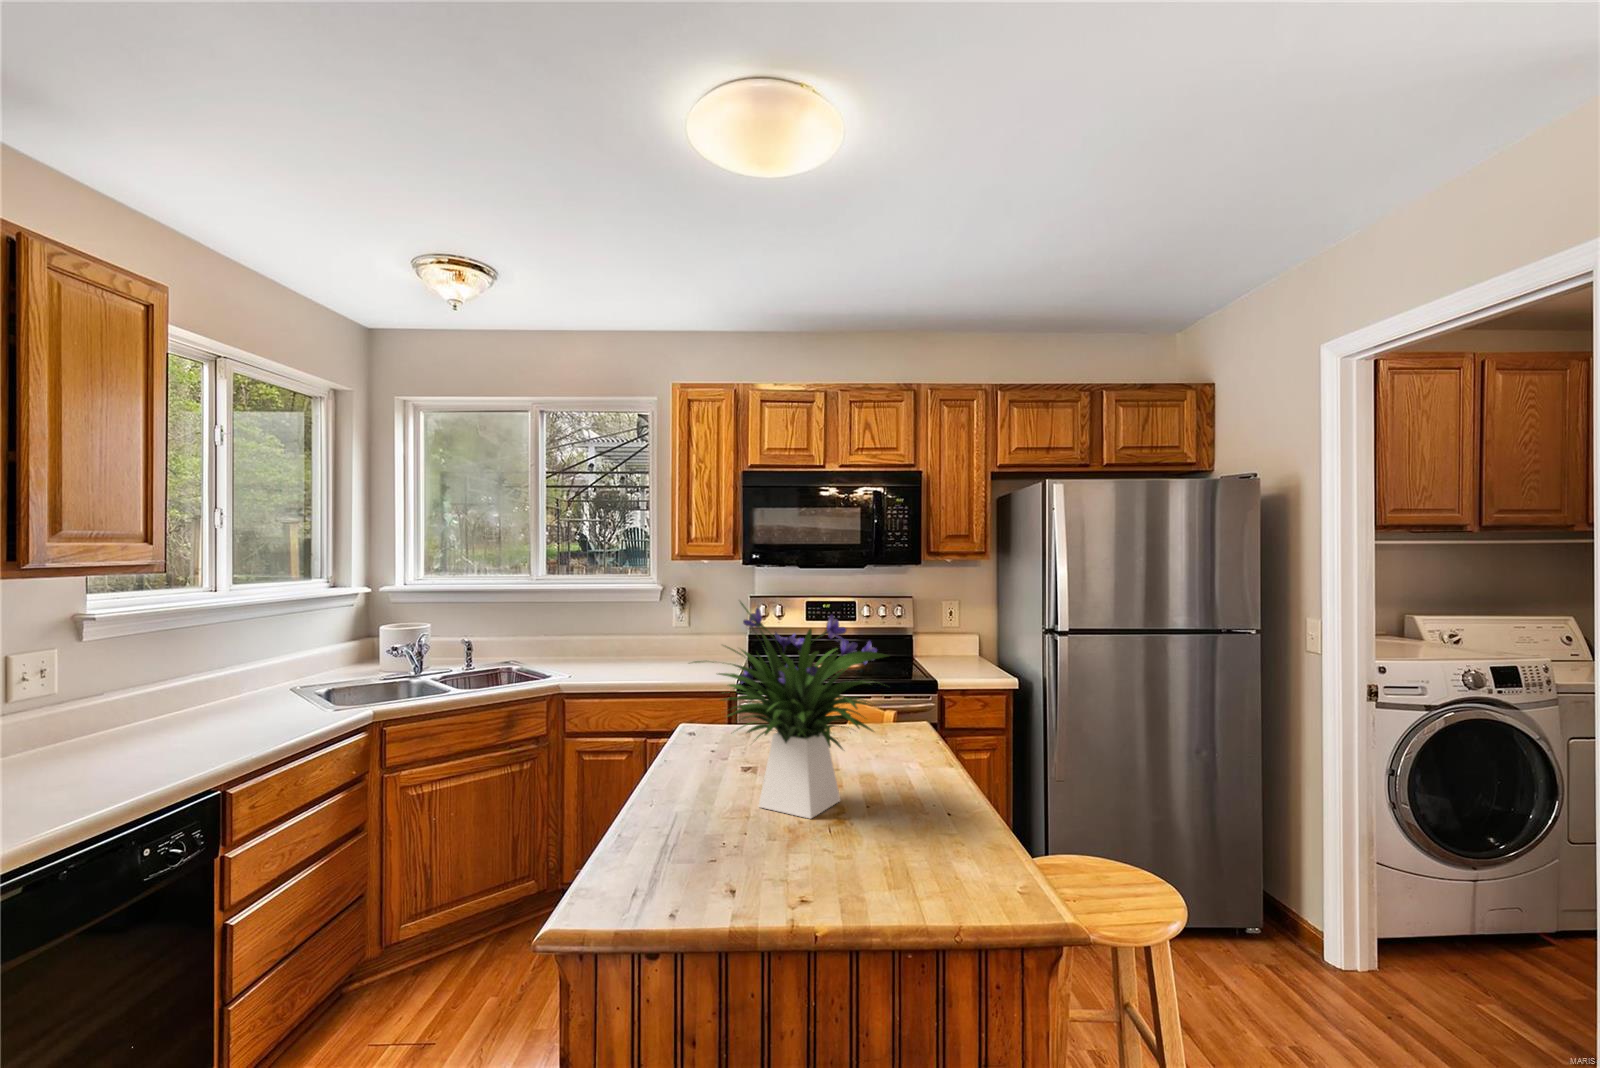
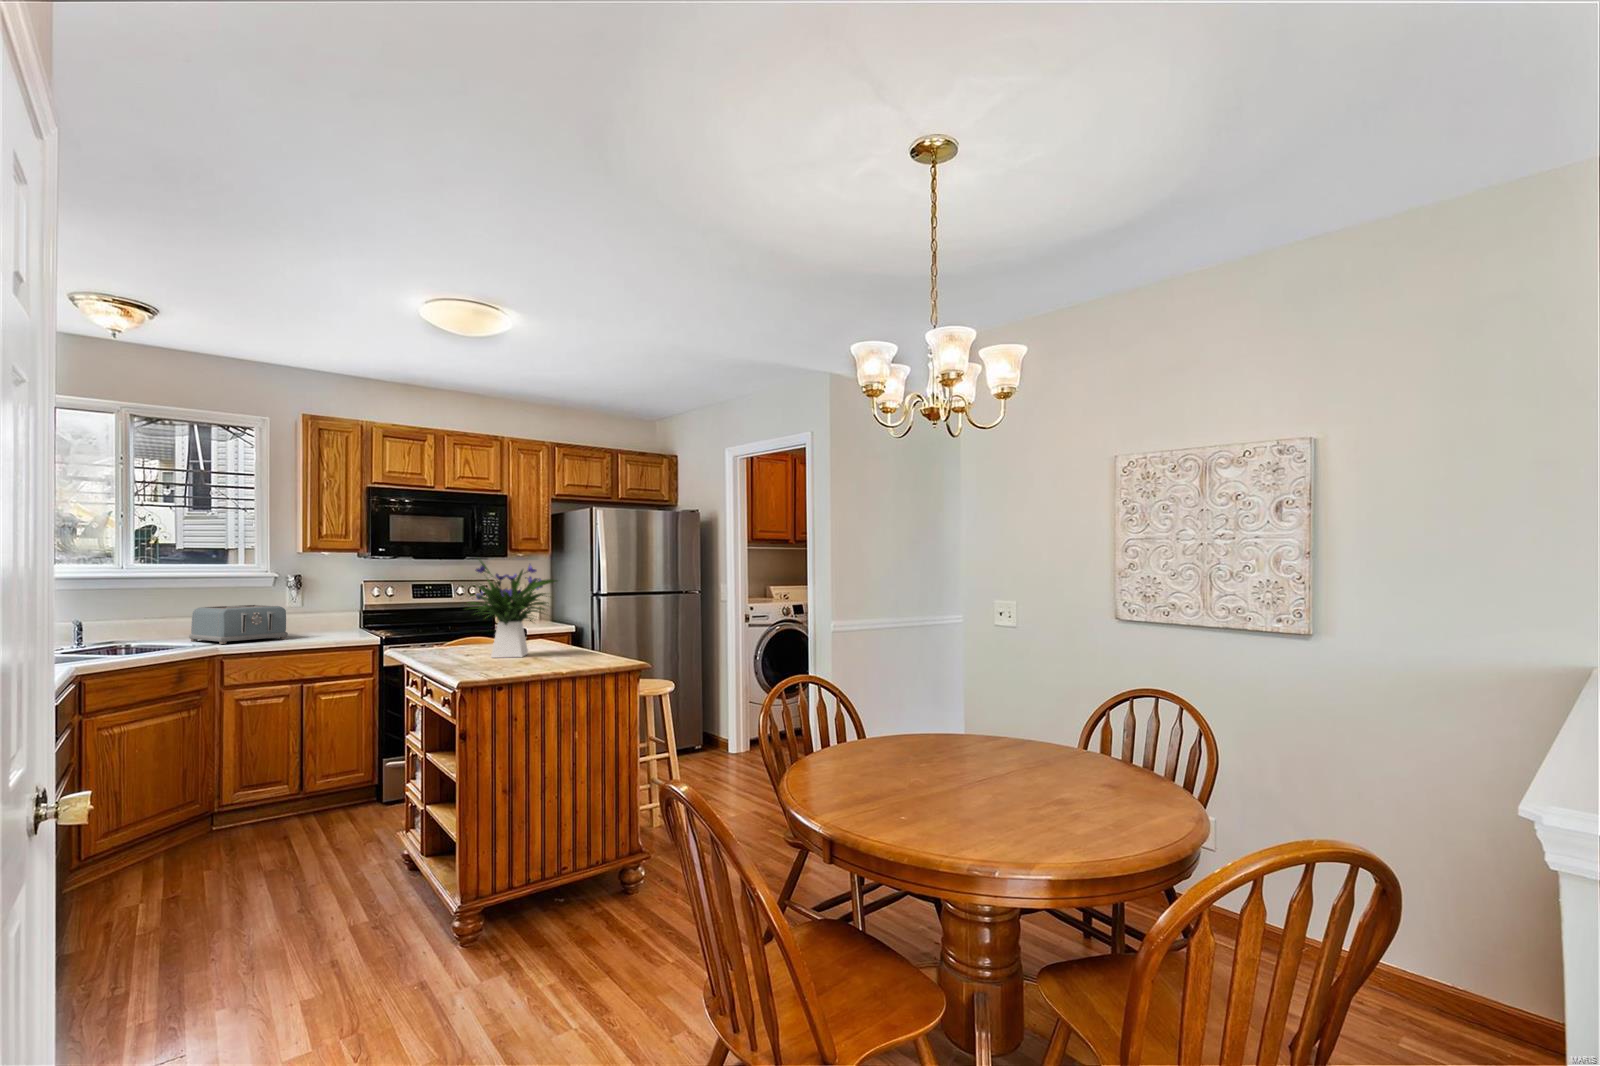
toaster: none [569,622,652,674] -> present [189,605,288,644]

